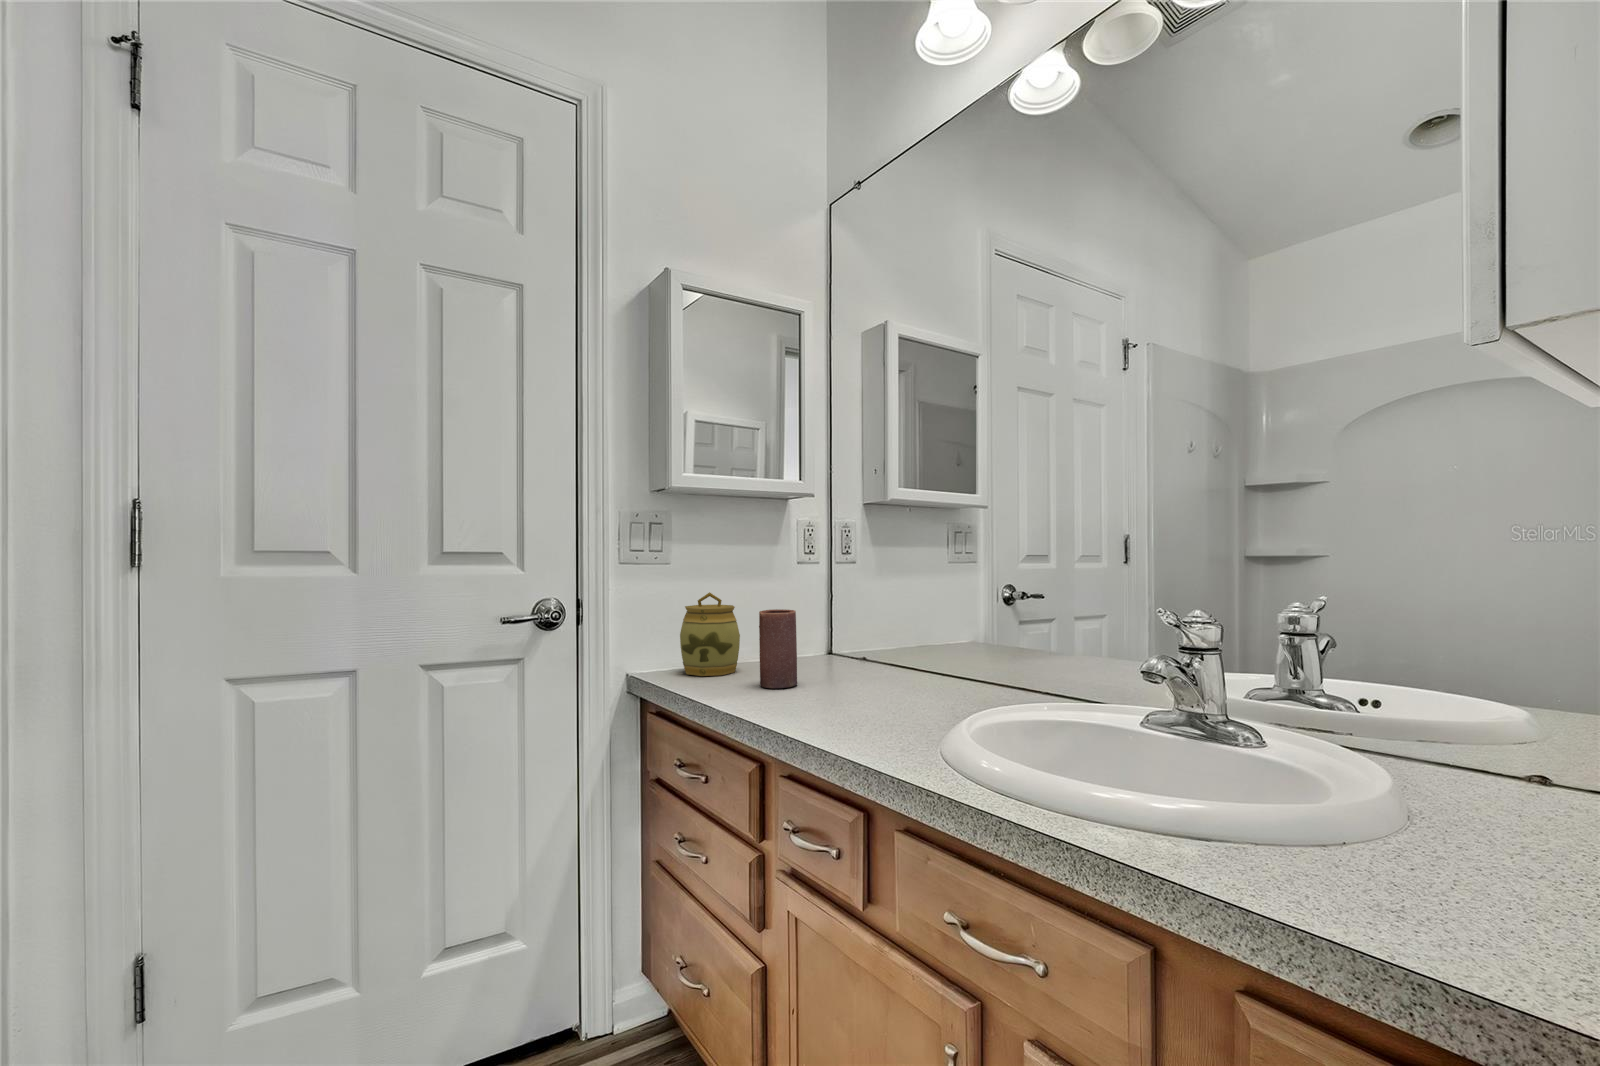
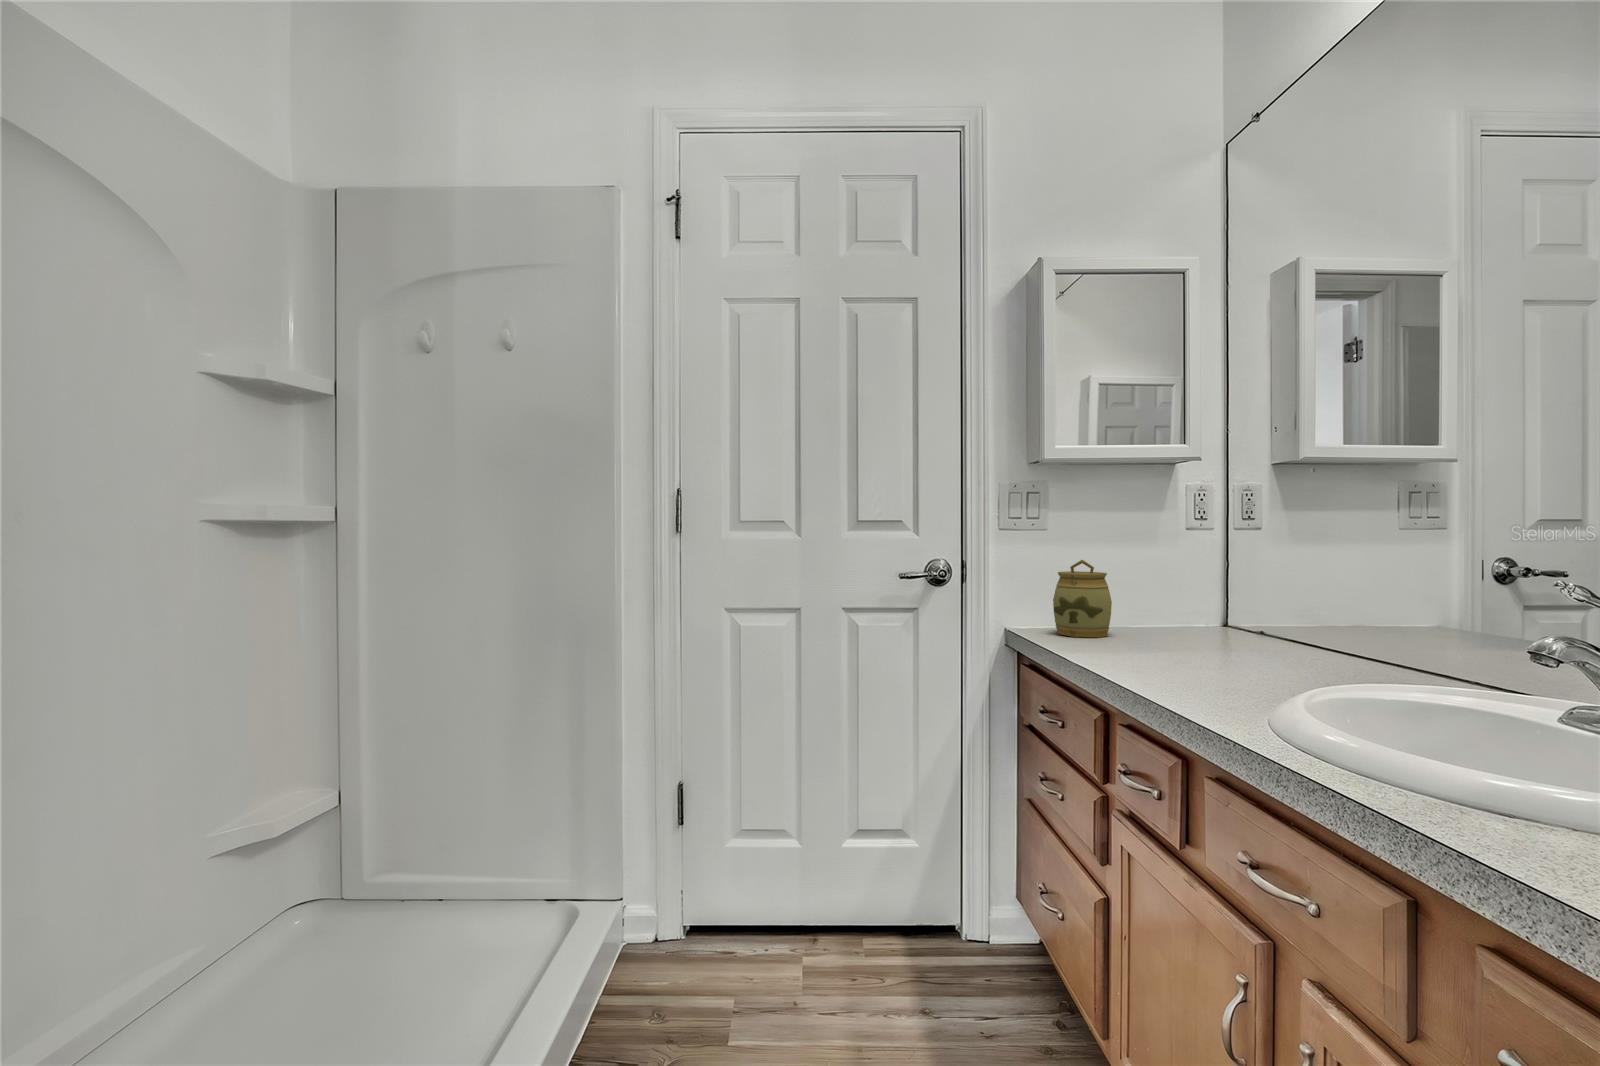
candle: present [759,609,797,688] -> none [1121,577,1162,651]

